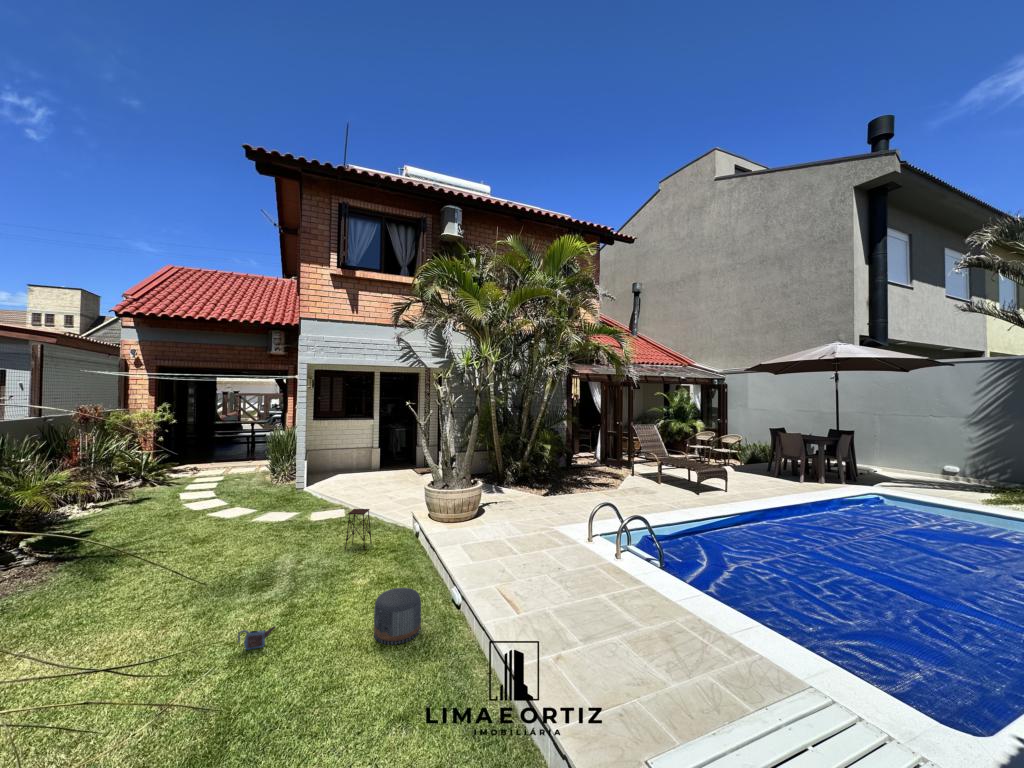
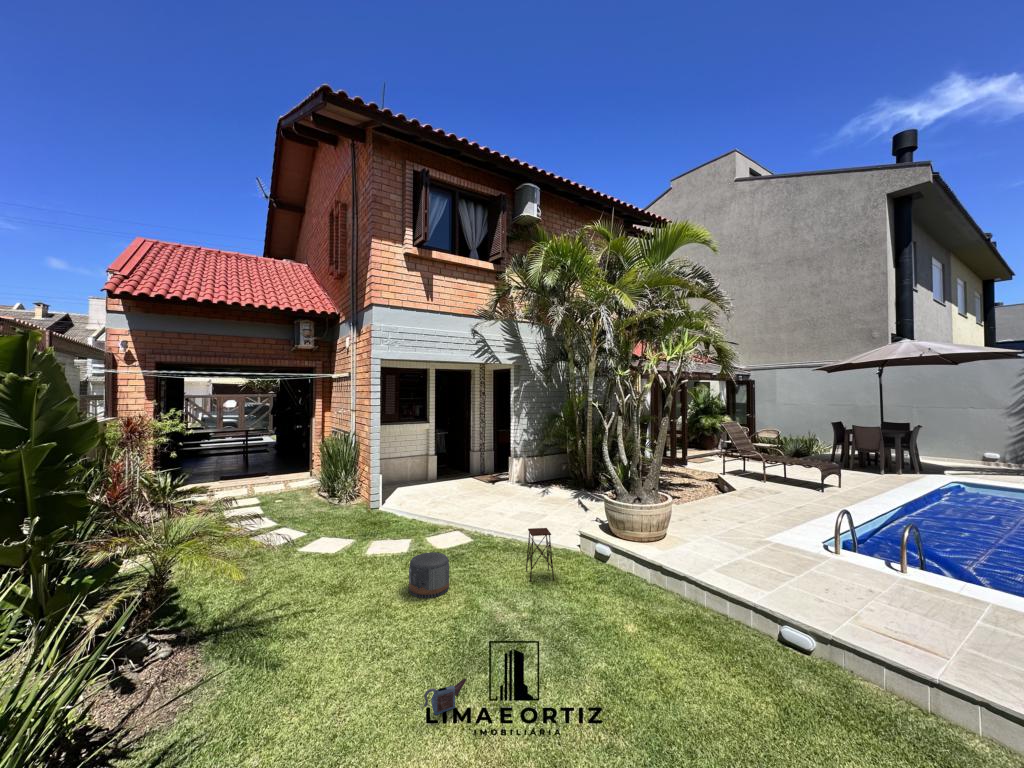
pouf: present [374,588,421,645] -> present [409,552,449,598]
watering can: present [237,626,276,650] -> present [424,679,466,715]

